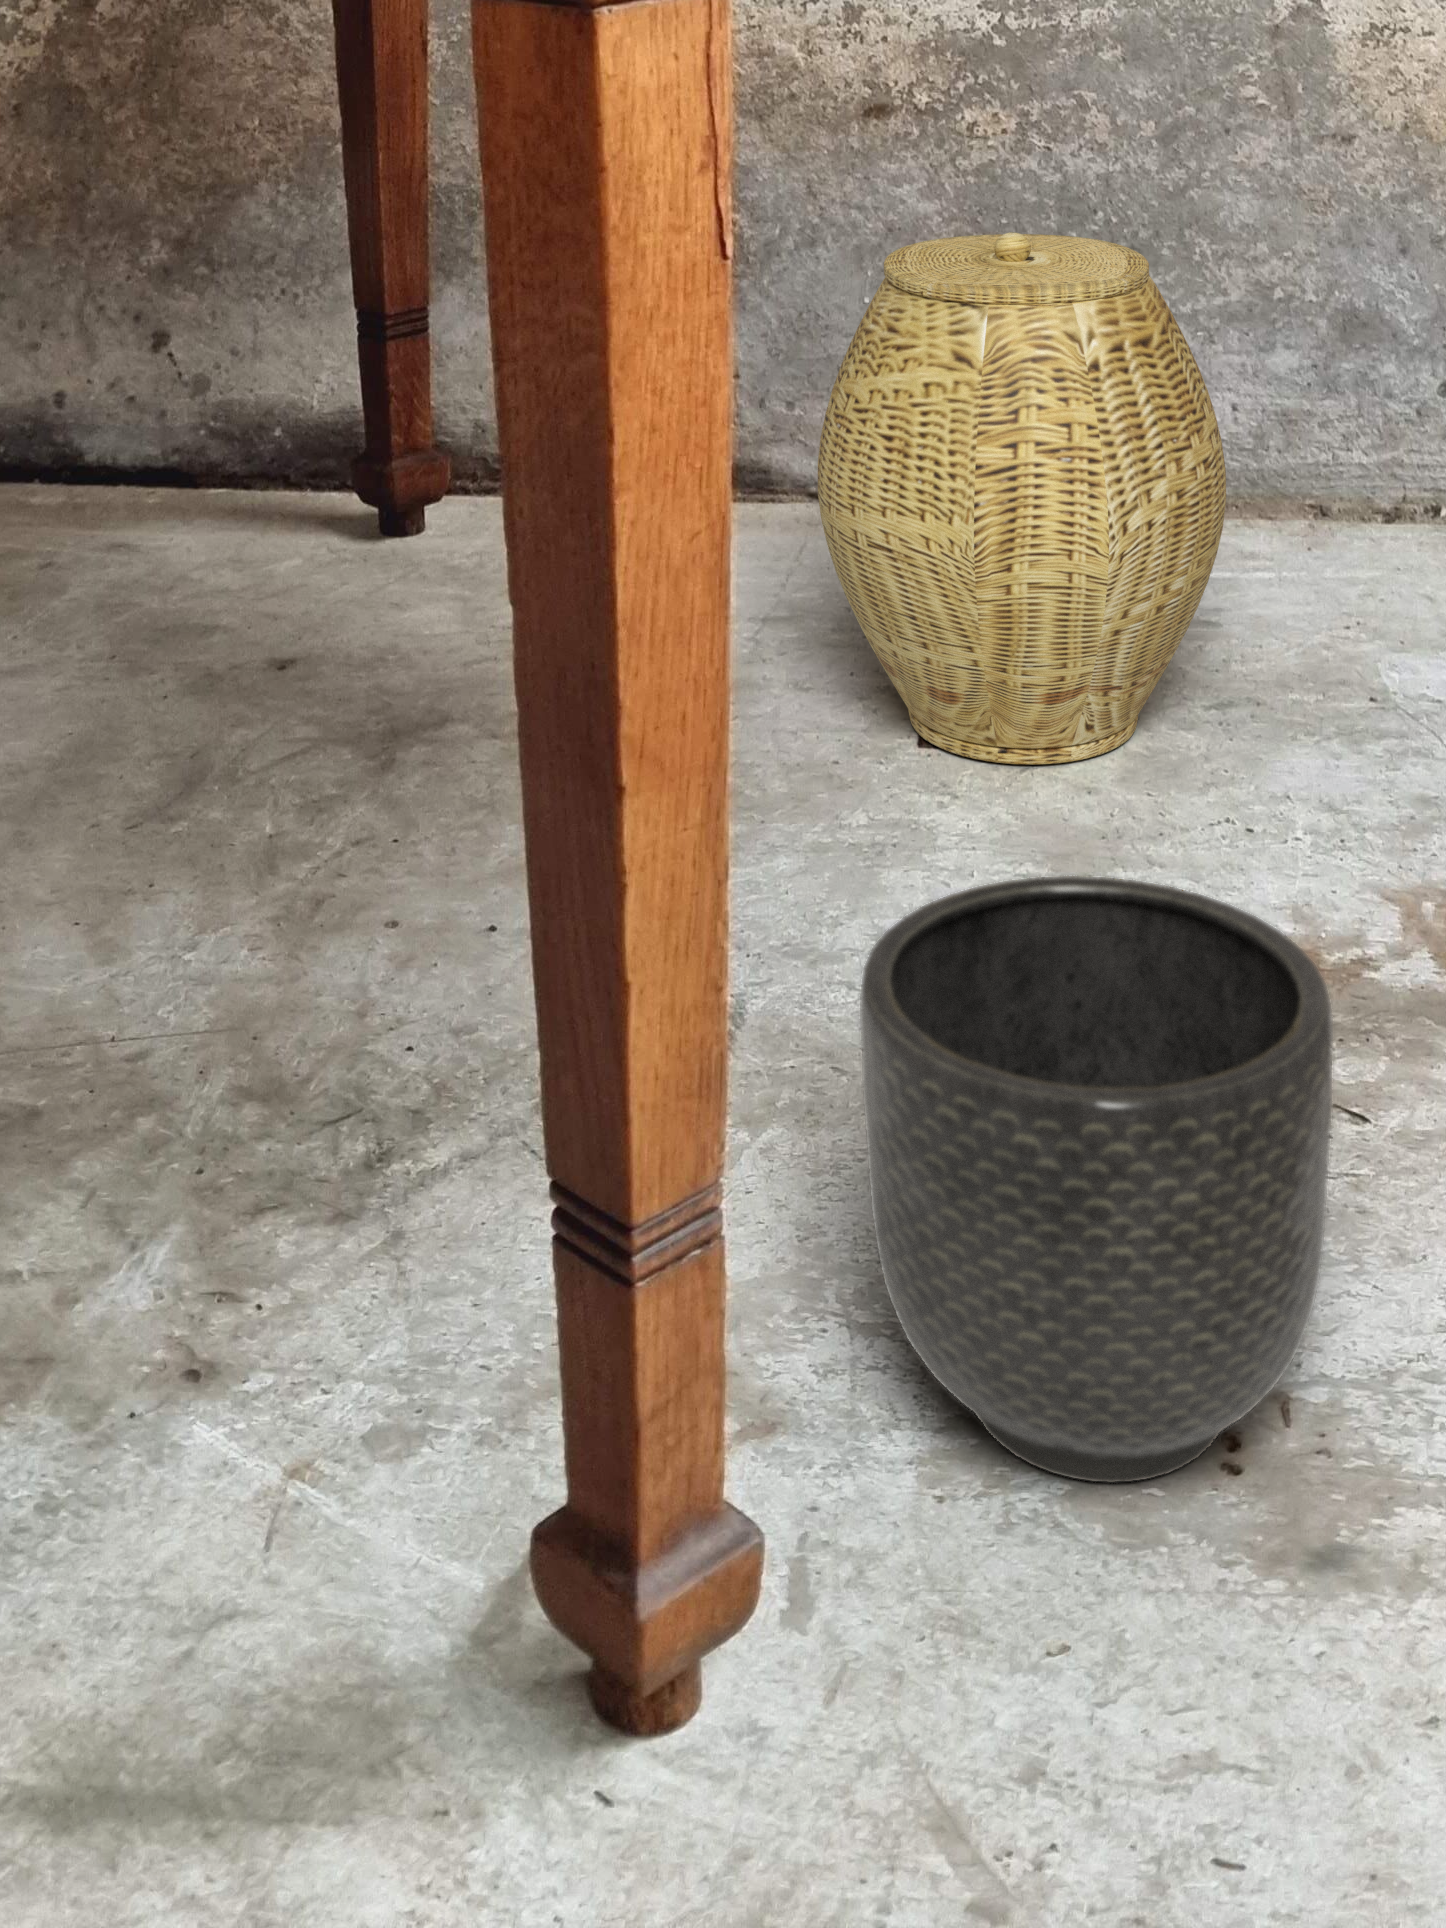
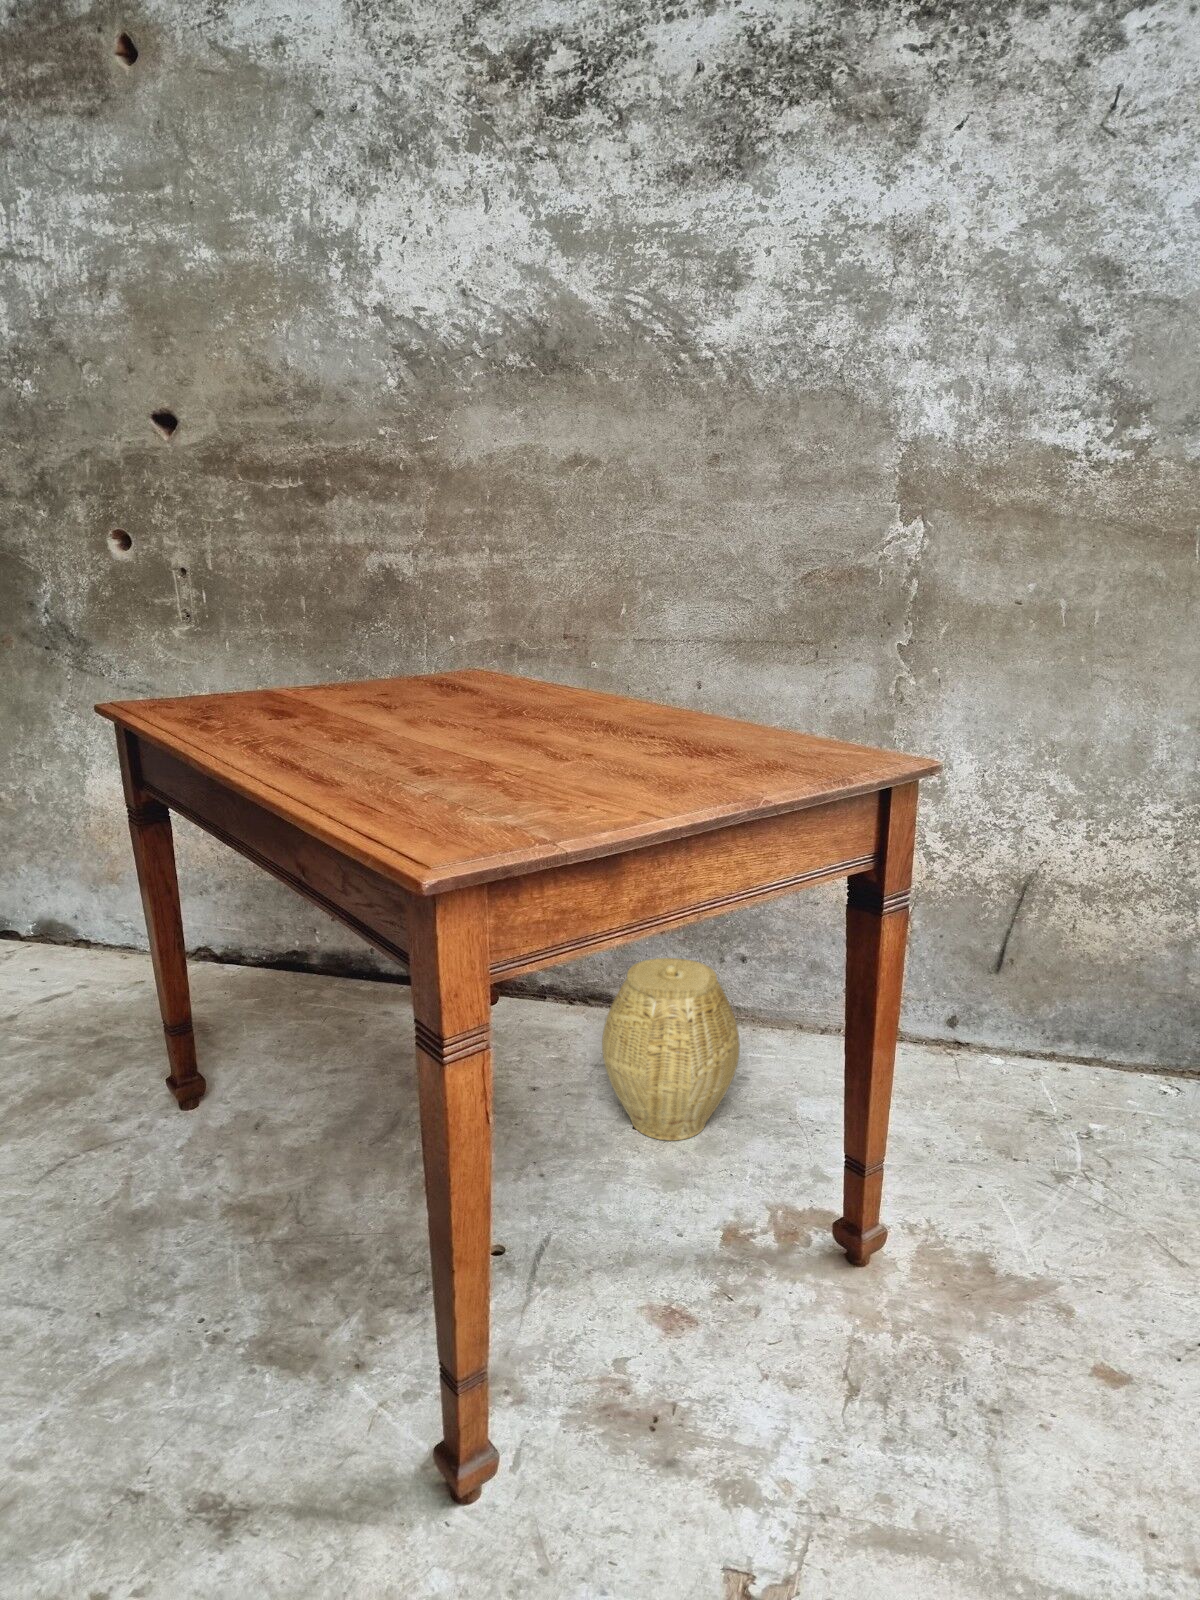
planter: present [860,876,1333,1483] -> none [549,1241,690,1427]

